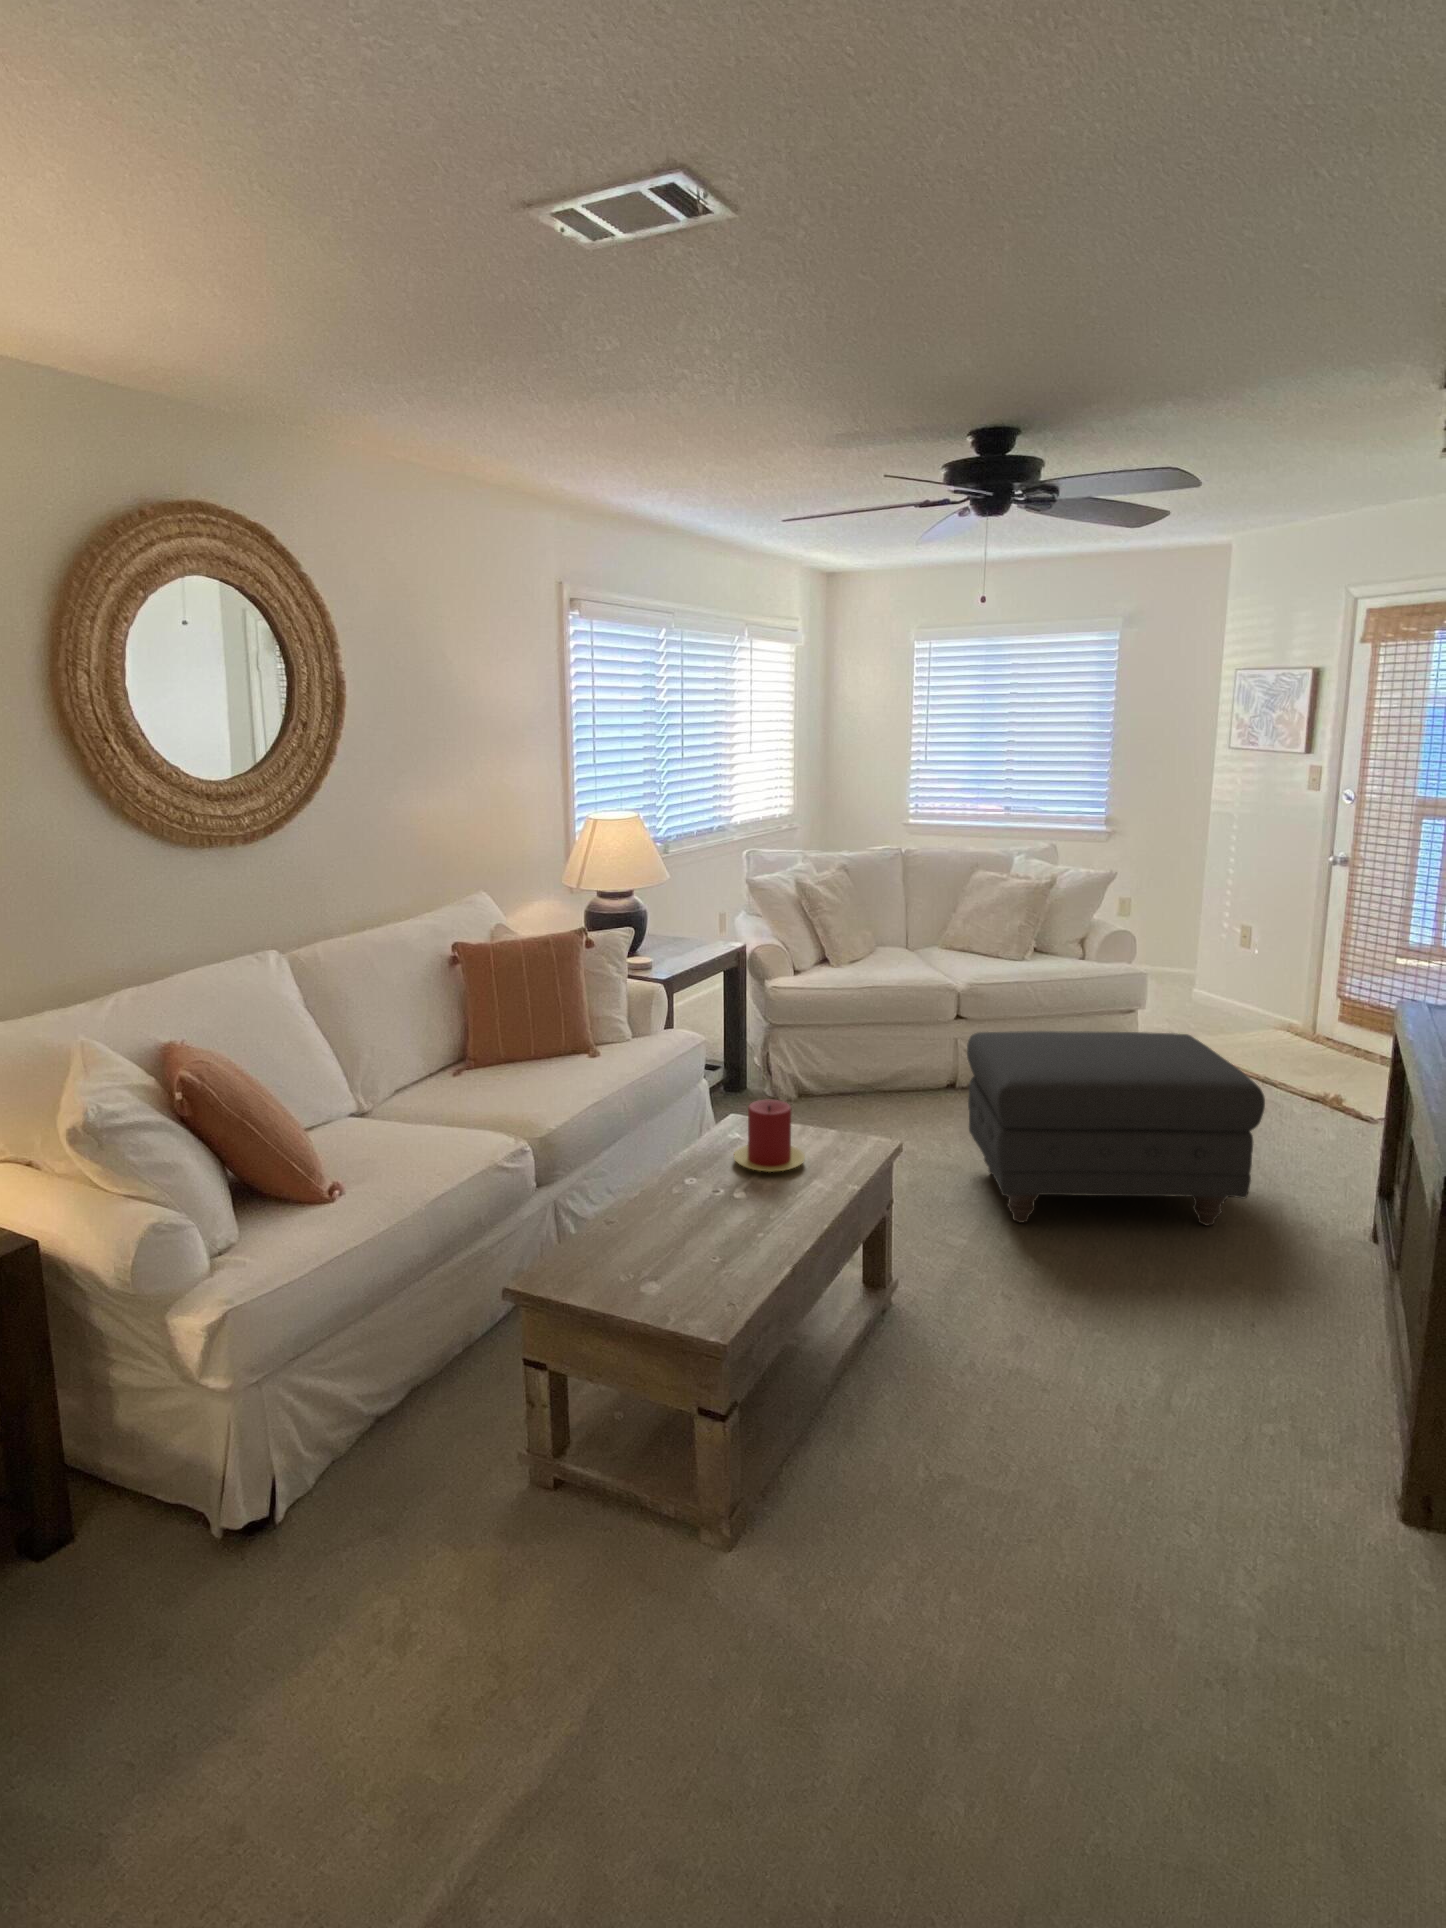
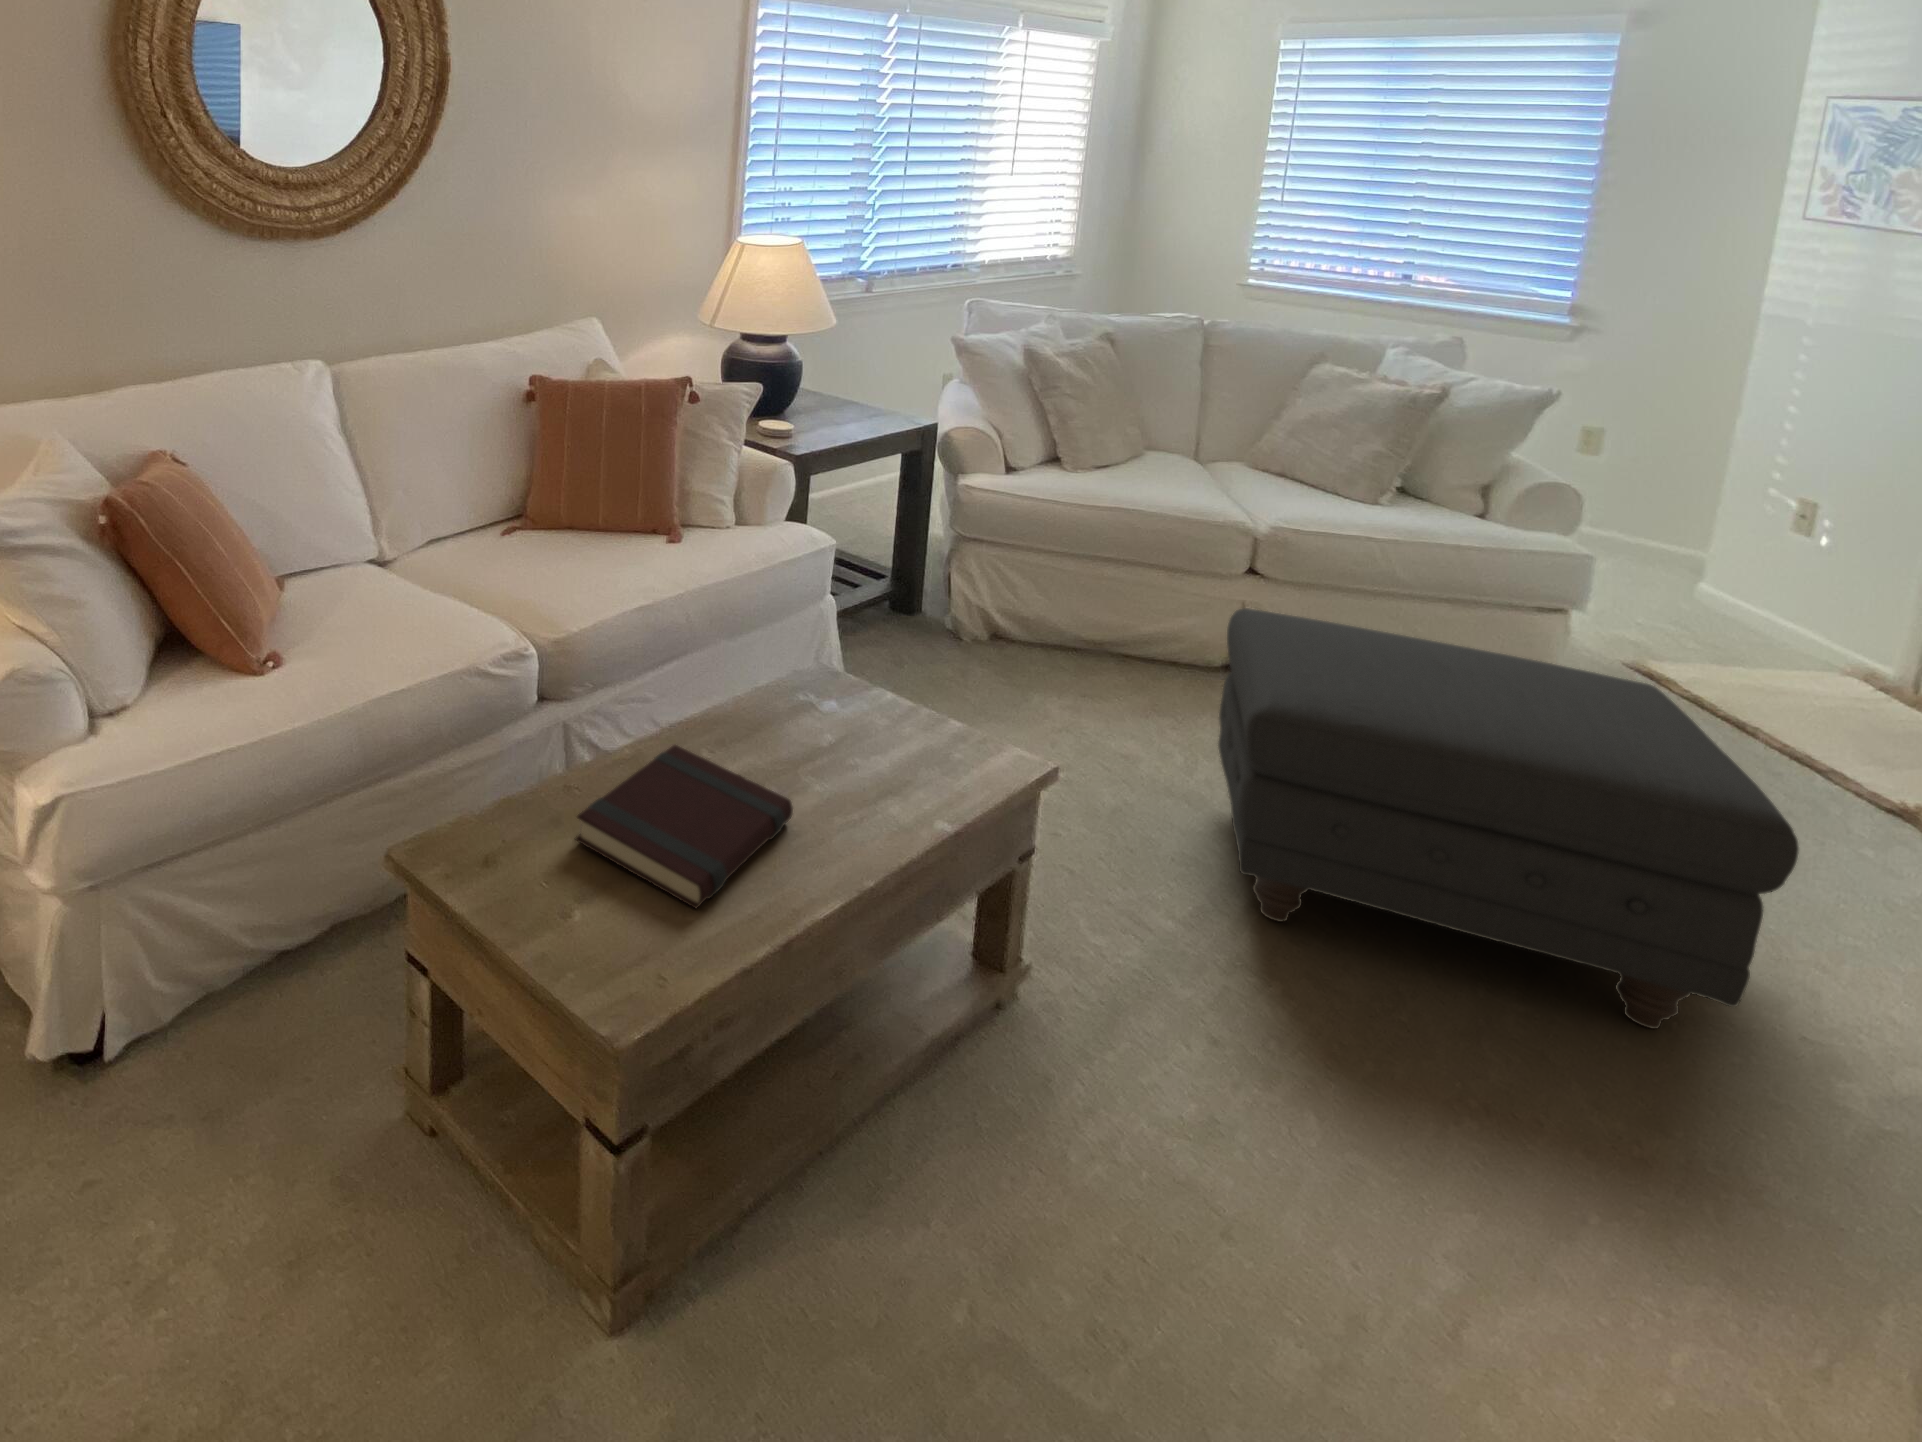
candle: present [734,1100,805,1172] -> none [782,660,886,772]
book: none [634,1176,766,1263] -> present [575,745,793,908]

